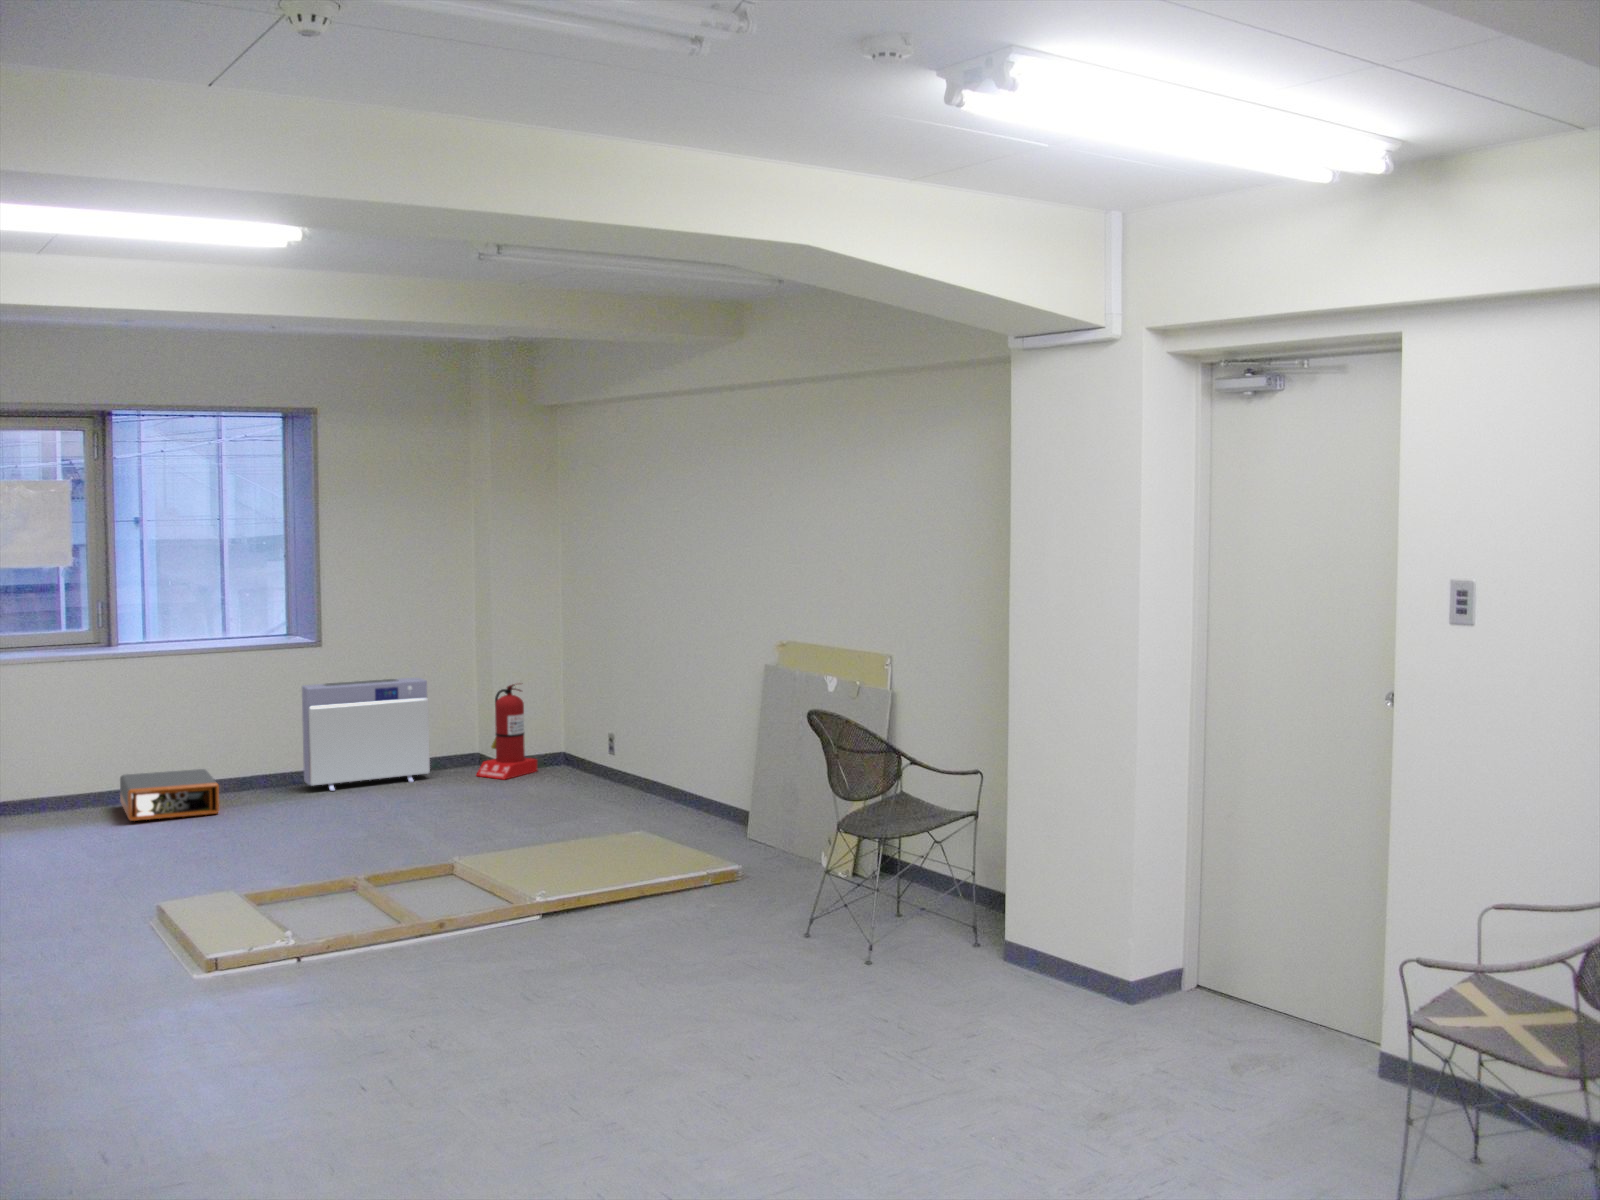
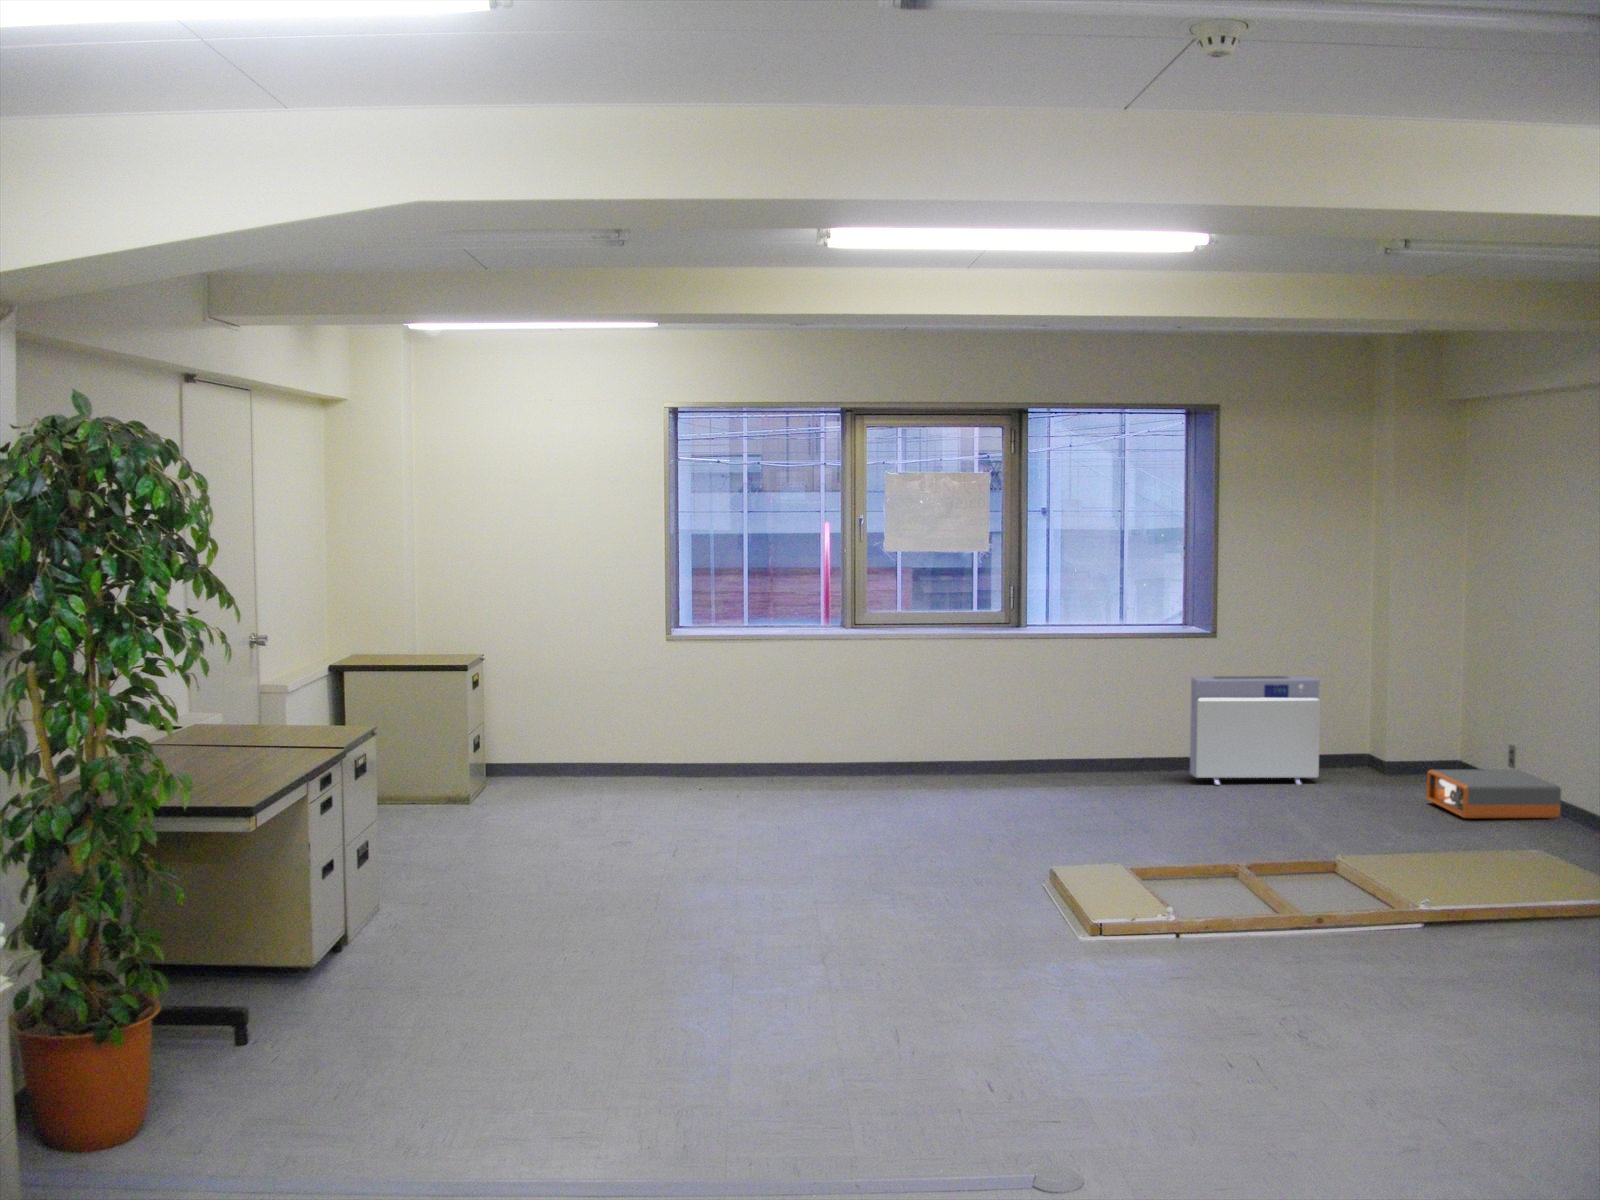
fire extinguisher: present [477,684,537,780] -> none [1368,689,1439,792]
storage box: present [120,769,219,821] -> present [1426,769,1561,818]

